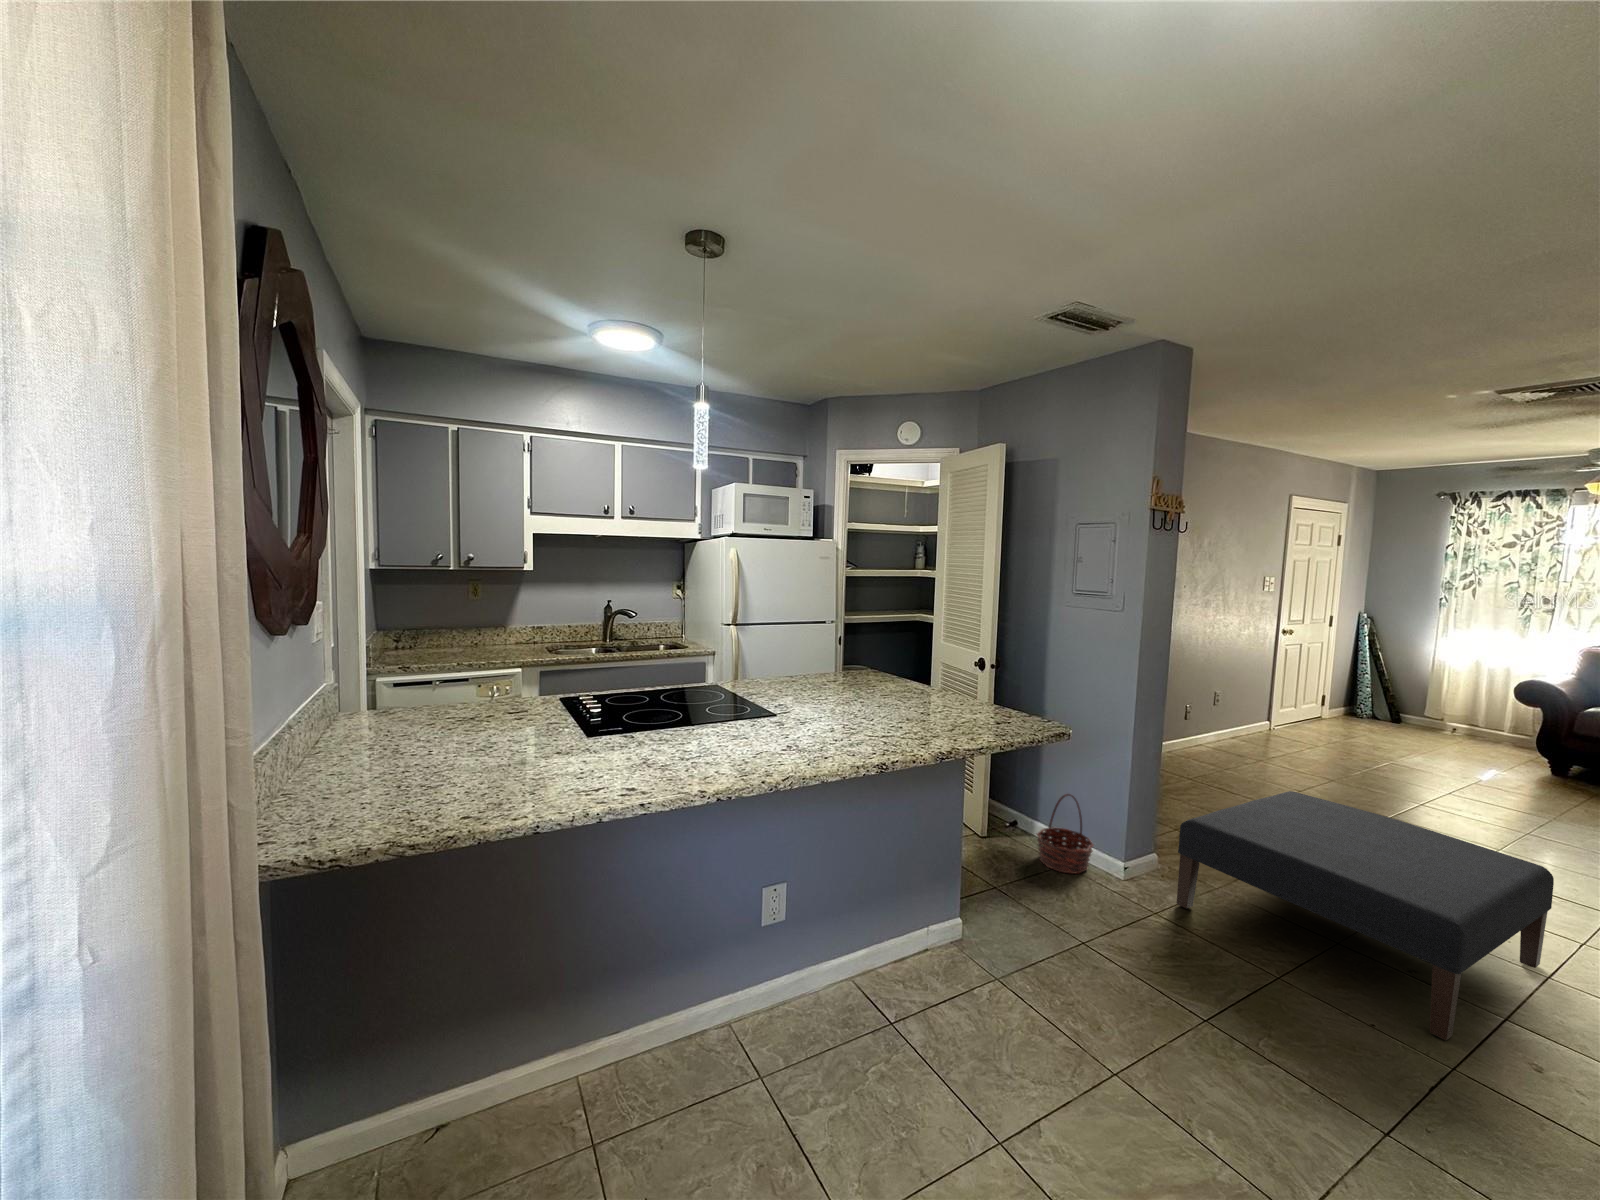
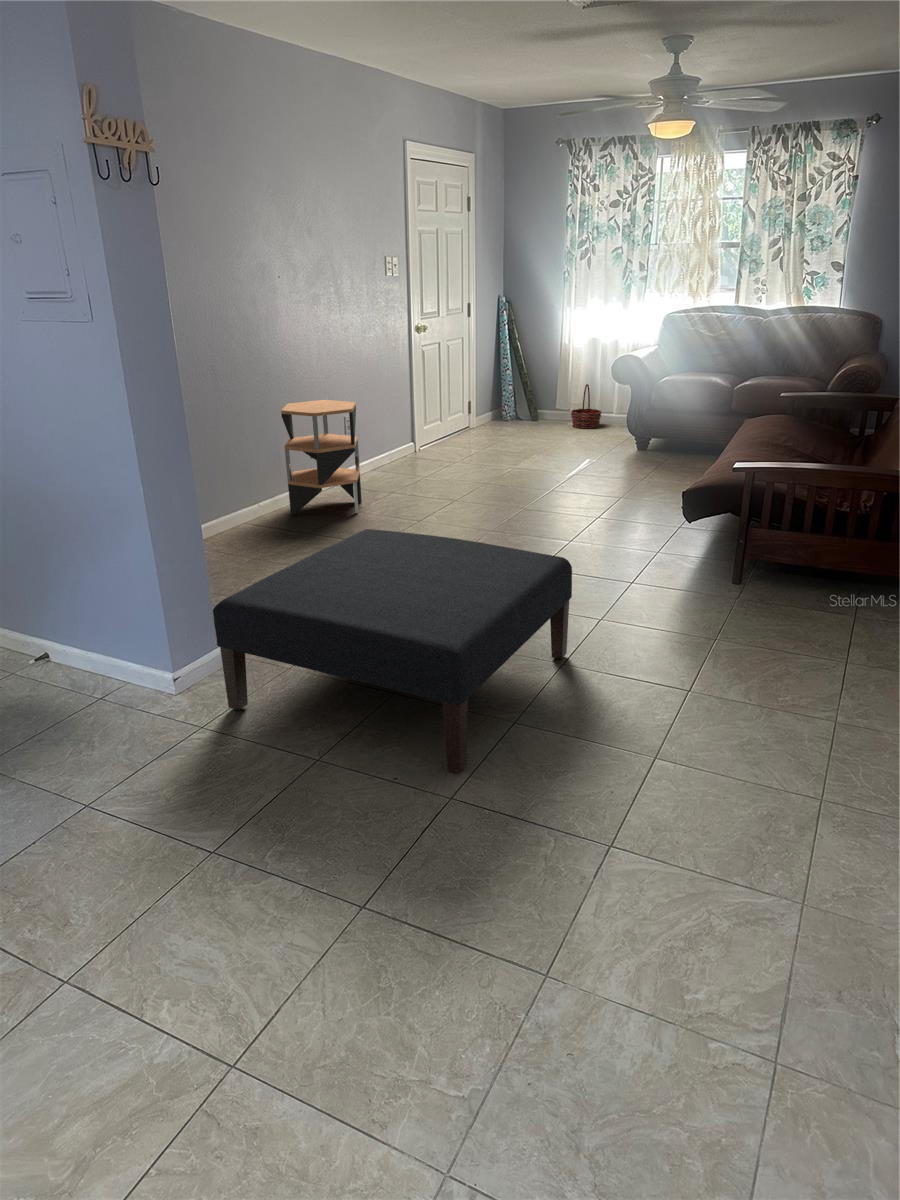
side table: none [1170,678,1240,773] -> present [281,400,362,515]
basket: present [1037,794,1094,873] -> present [571,384,602,428]

